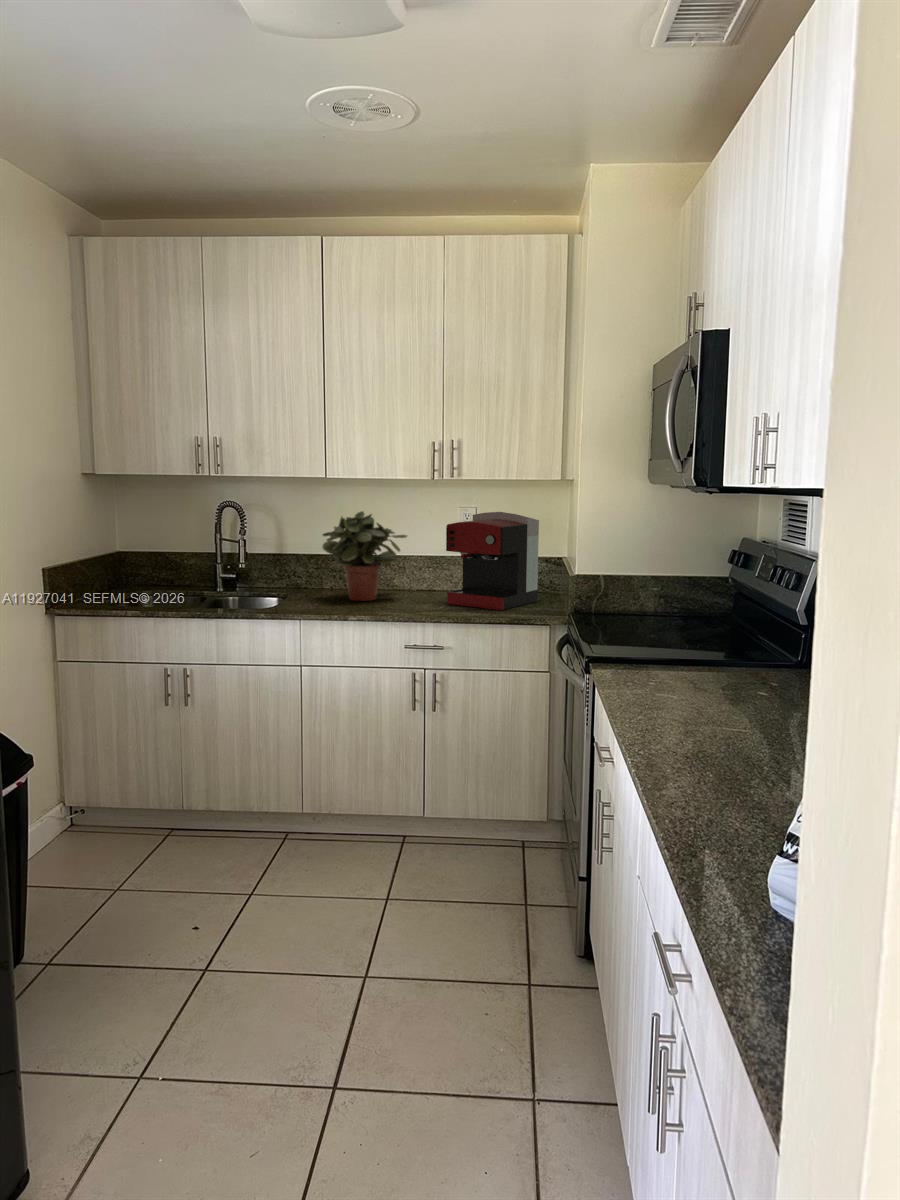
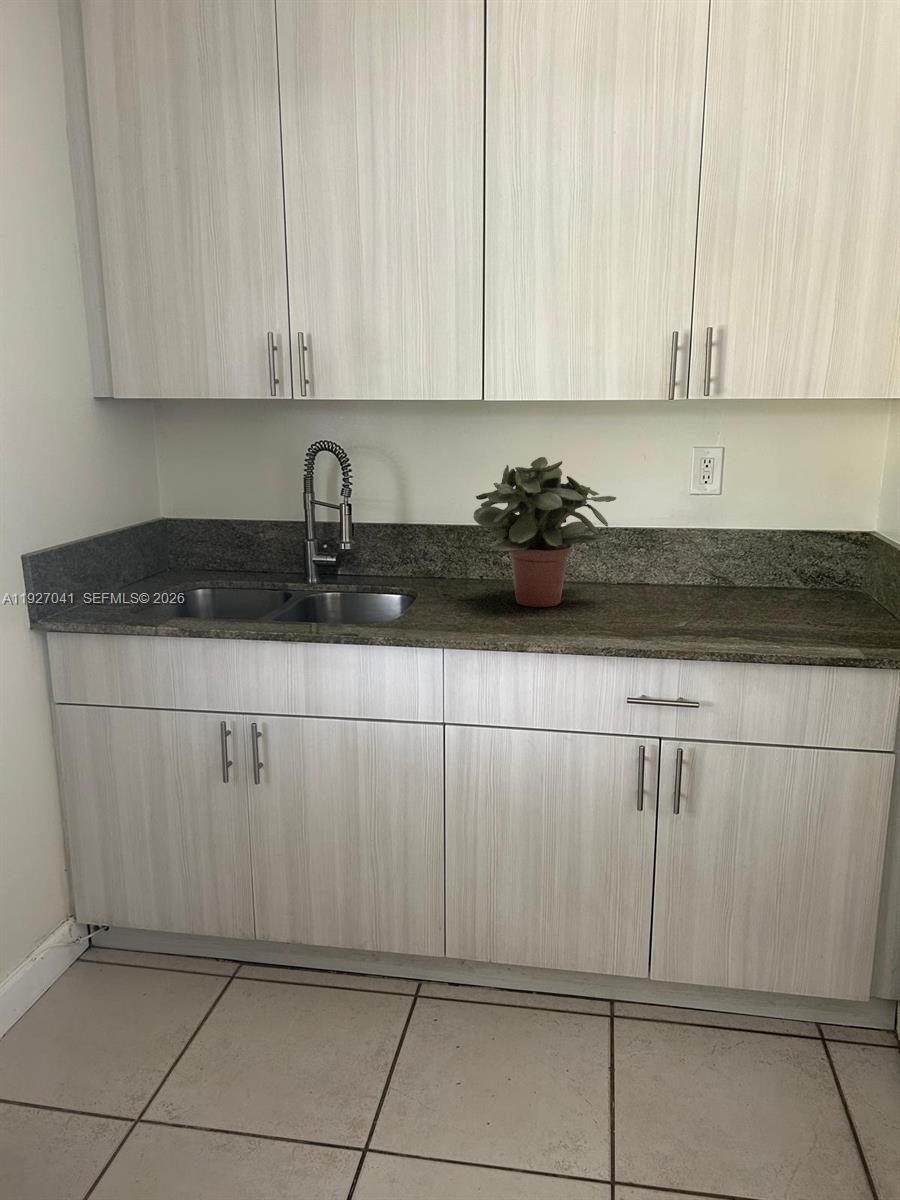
coffee maker: present [446,512,539,610] -> none [689,458,854,634]

